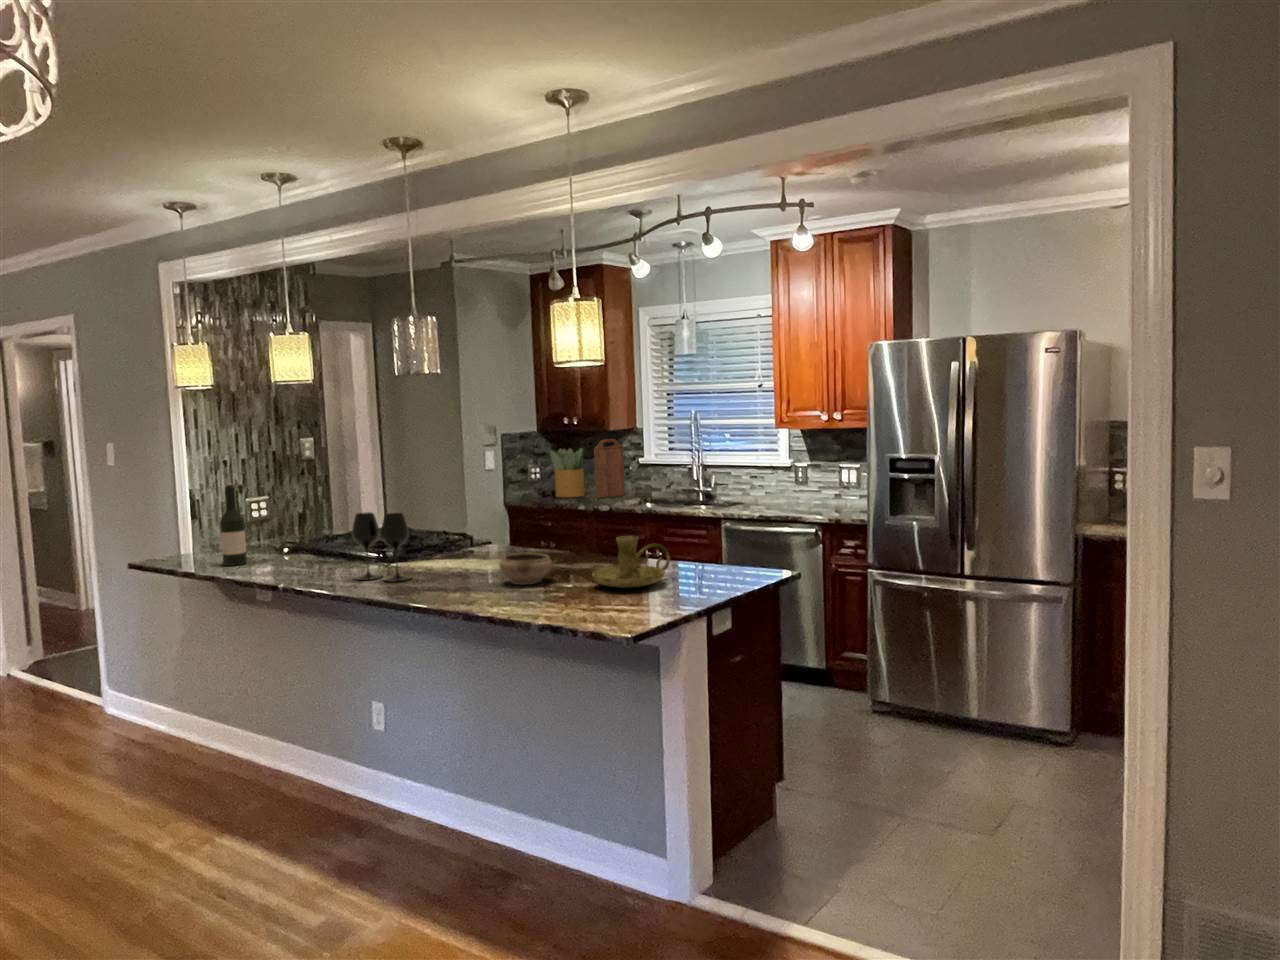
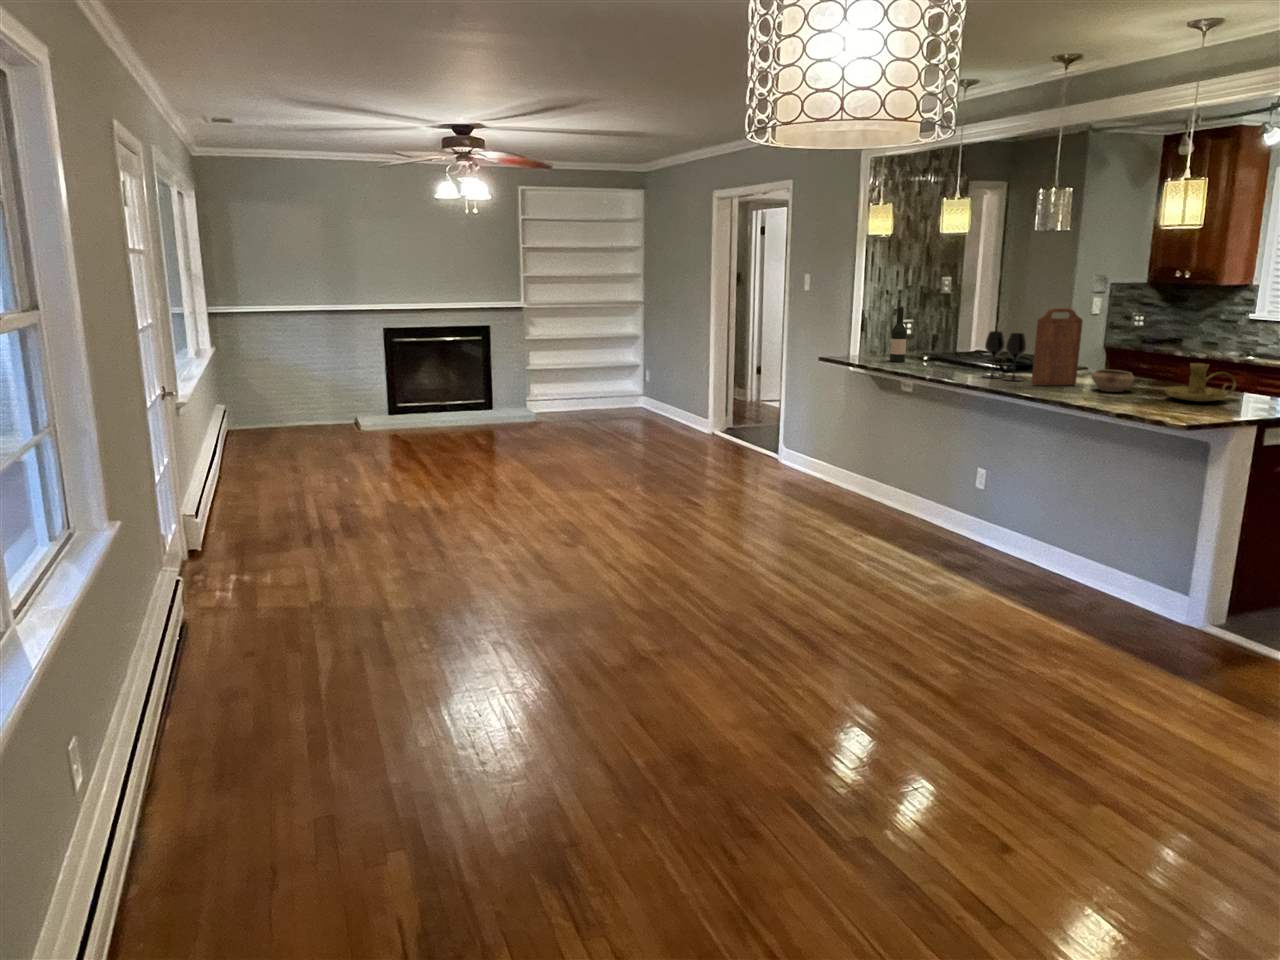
cutting board: present [594,439,625,498] -> present [1032,308,1083,385]
potted plant: present [550,448,584,497] -> none [1156,299,1192,345]

